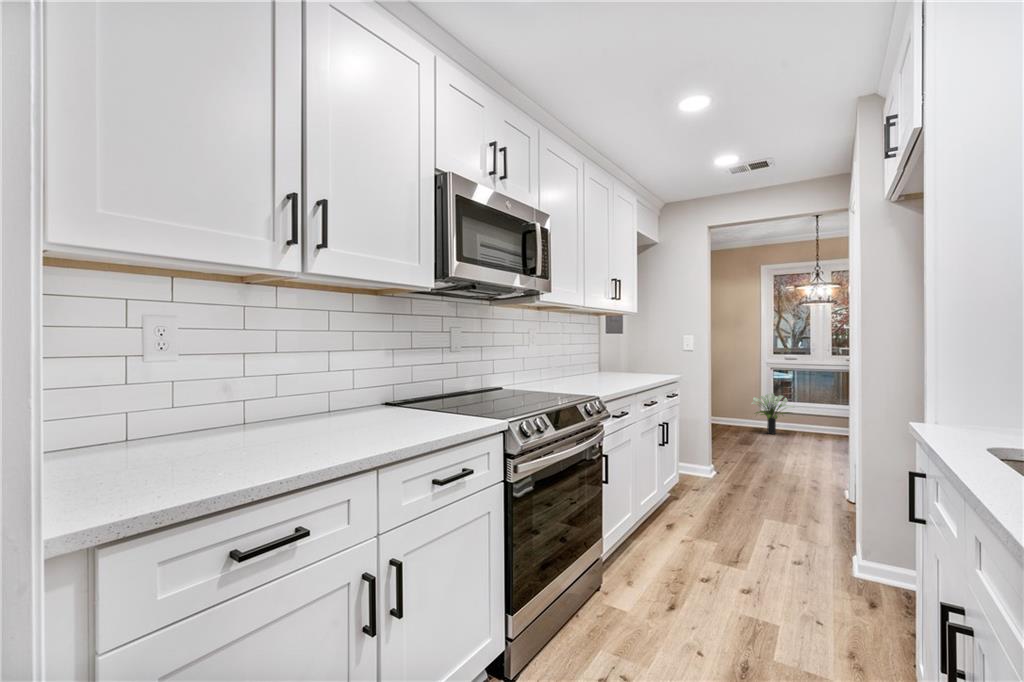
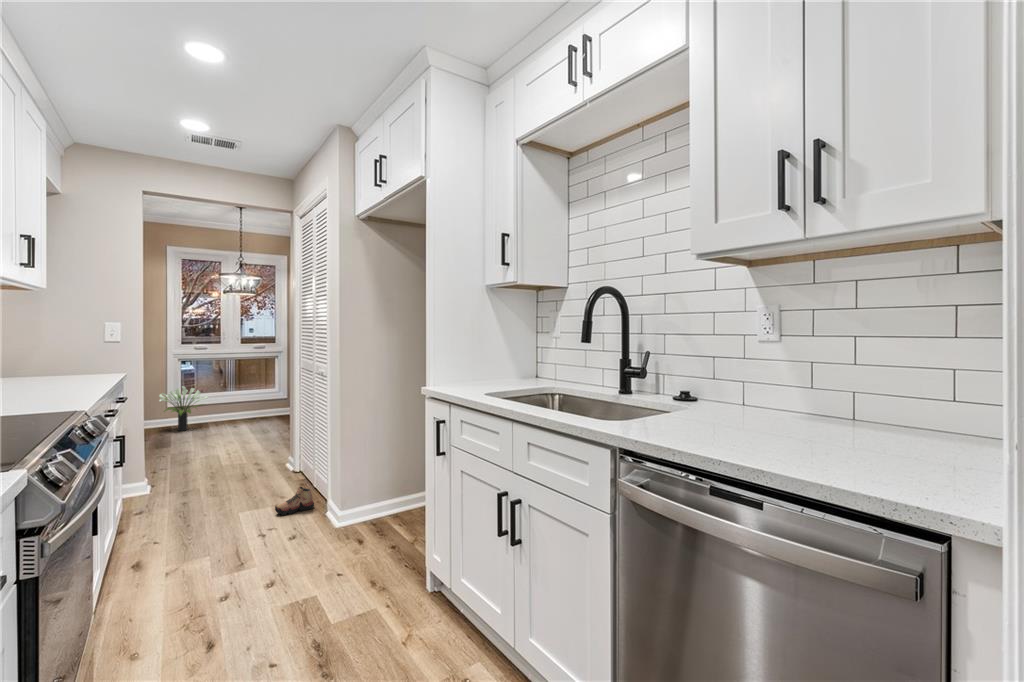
shoe: none [798,514,846,544] -> present [275,487,314,515]

